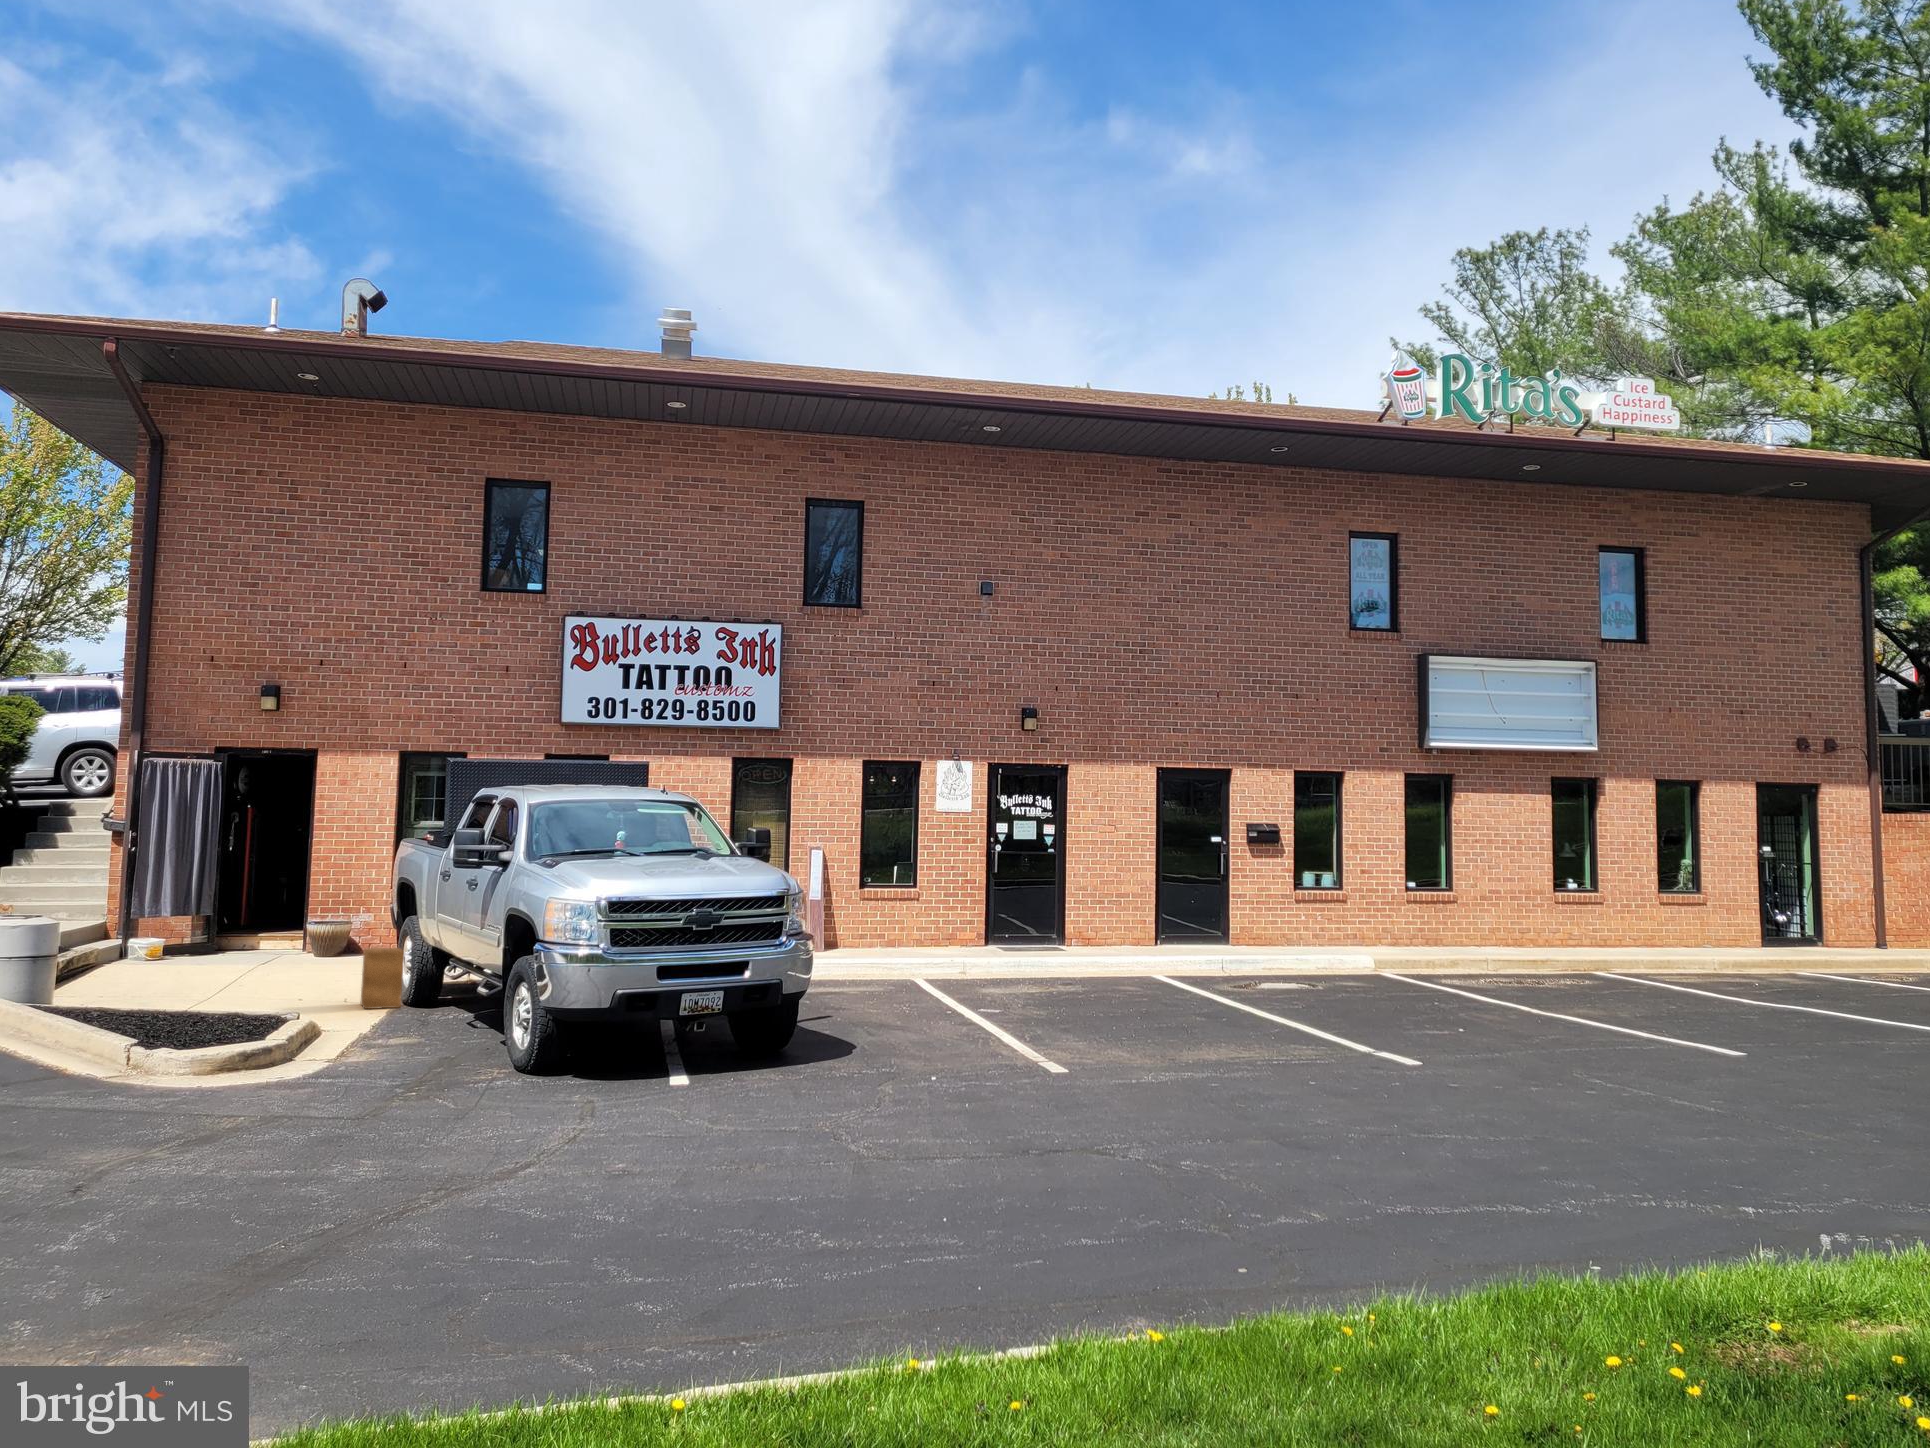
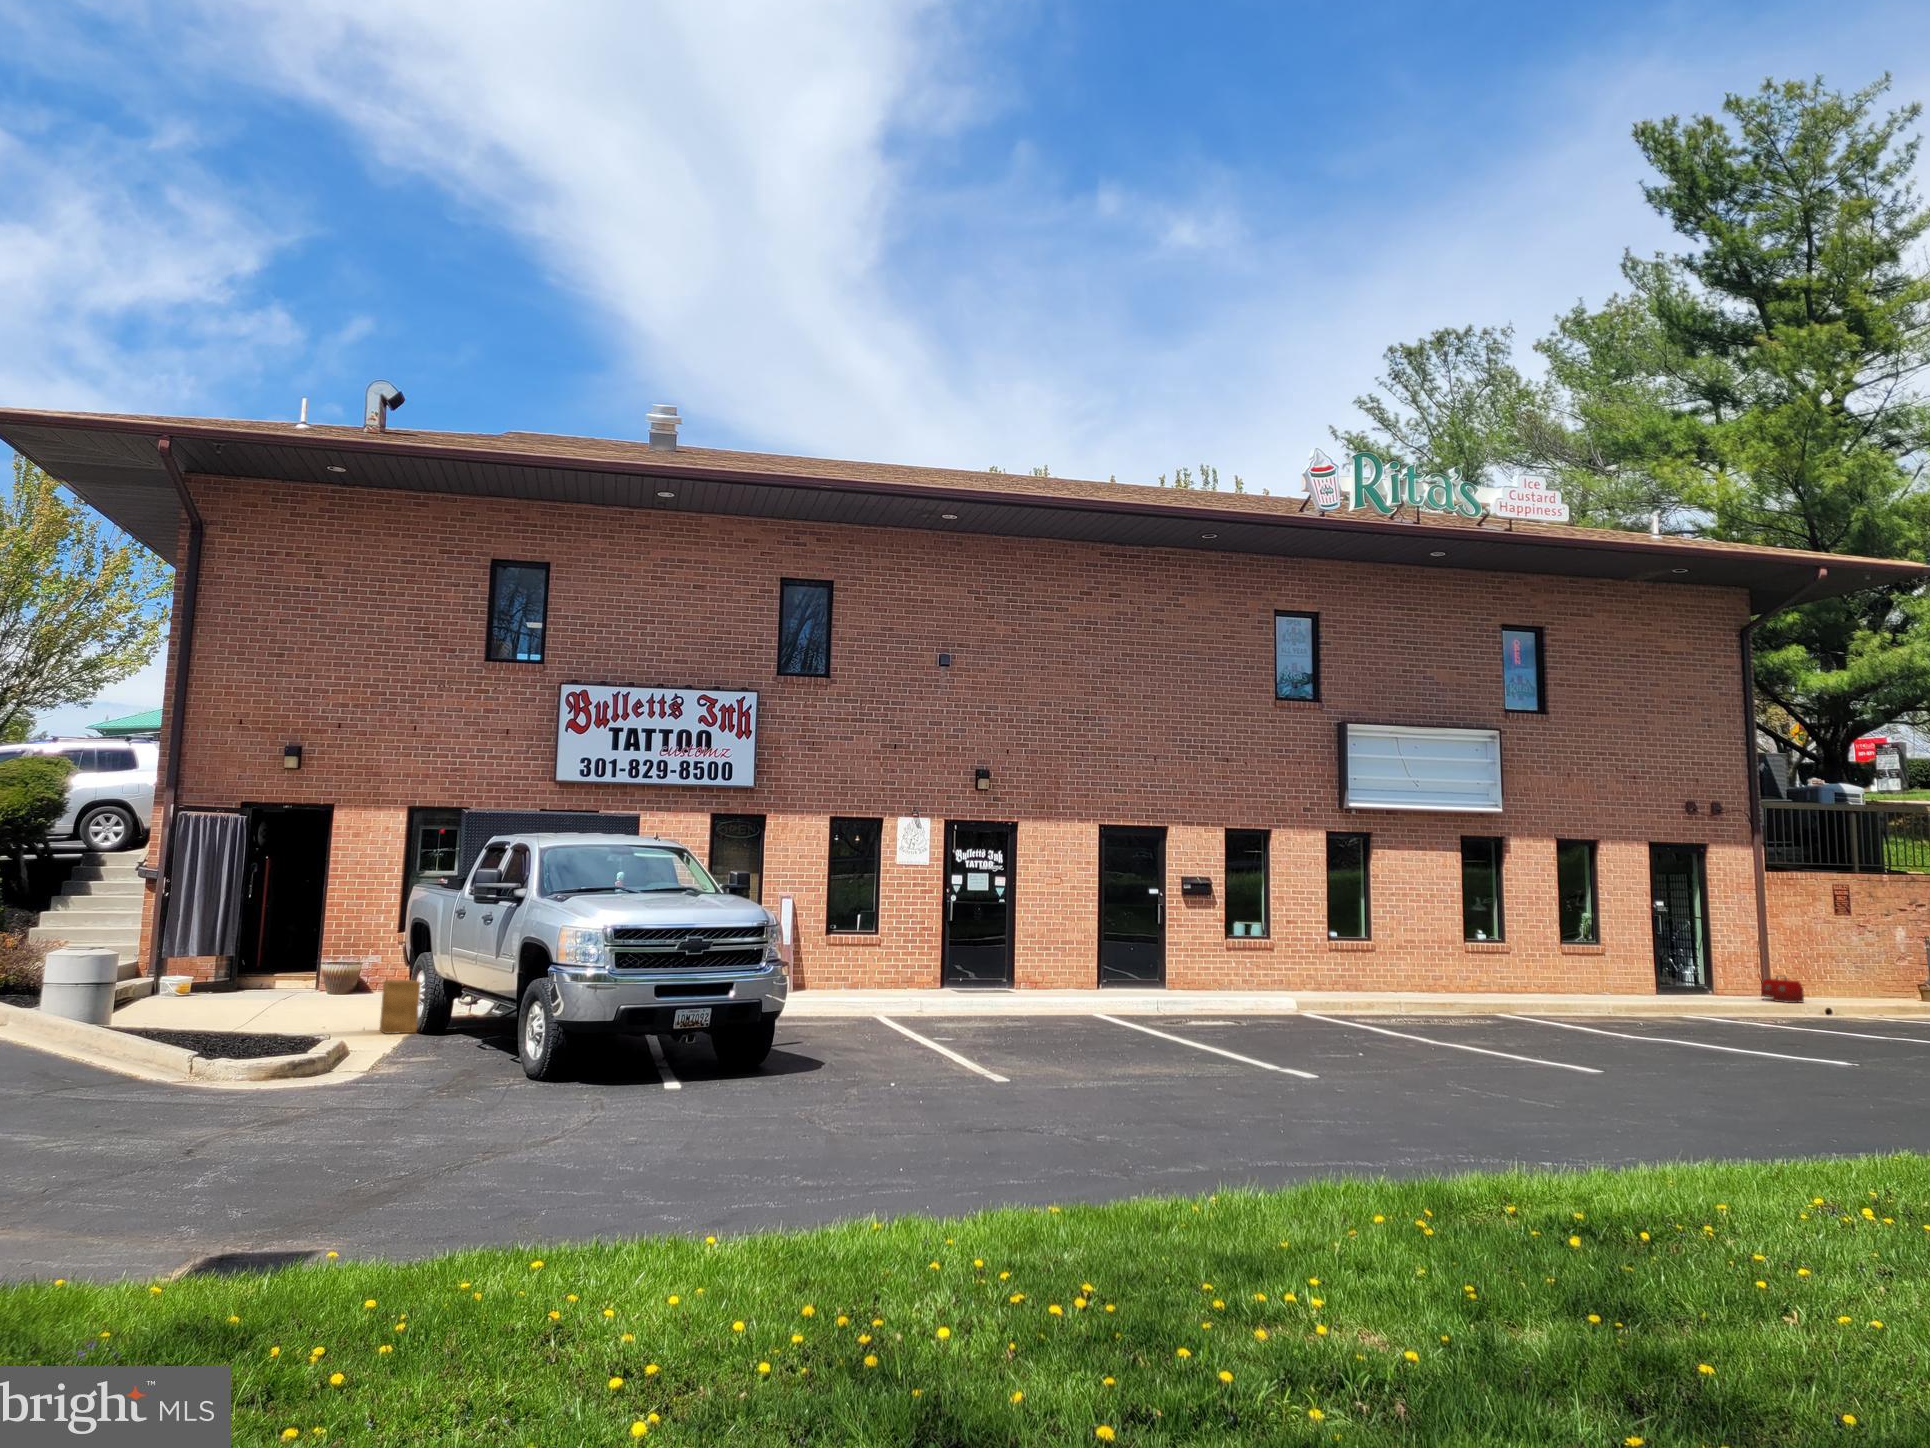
toolbox: none [1875,926,1923,956] -> present [1761,975,1804,1003]

